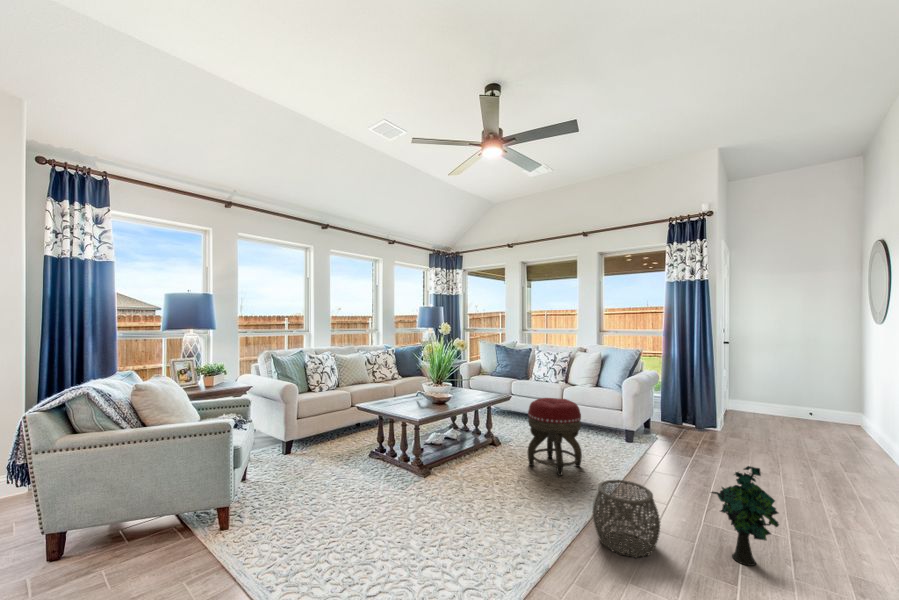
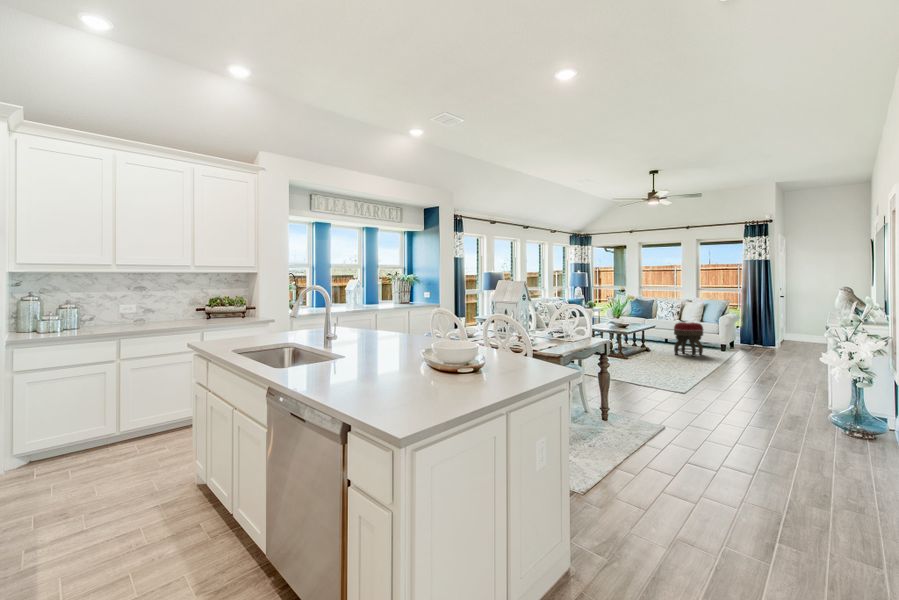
decorative plant: present [711,466,779,566] -> none [772,333,800,370]
woven basket: present [592,480,660,557] -> none [721,345,752,368]

